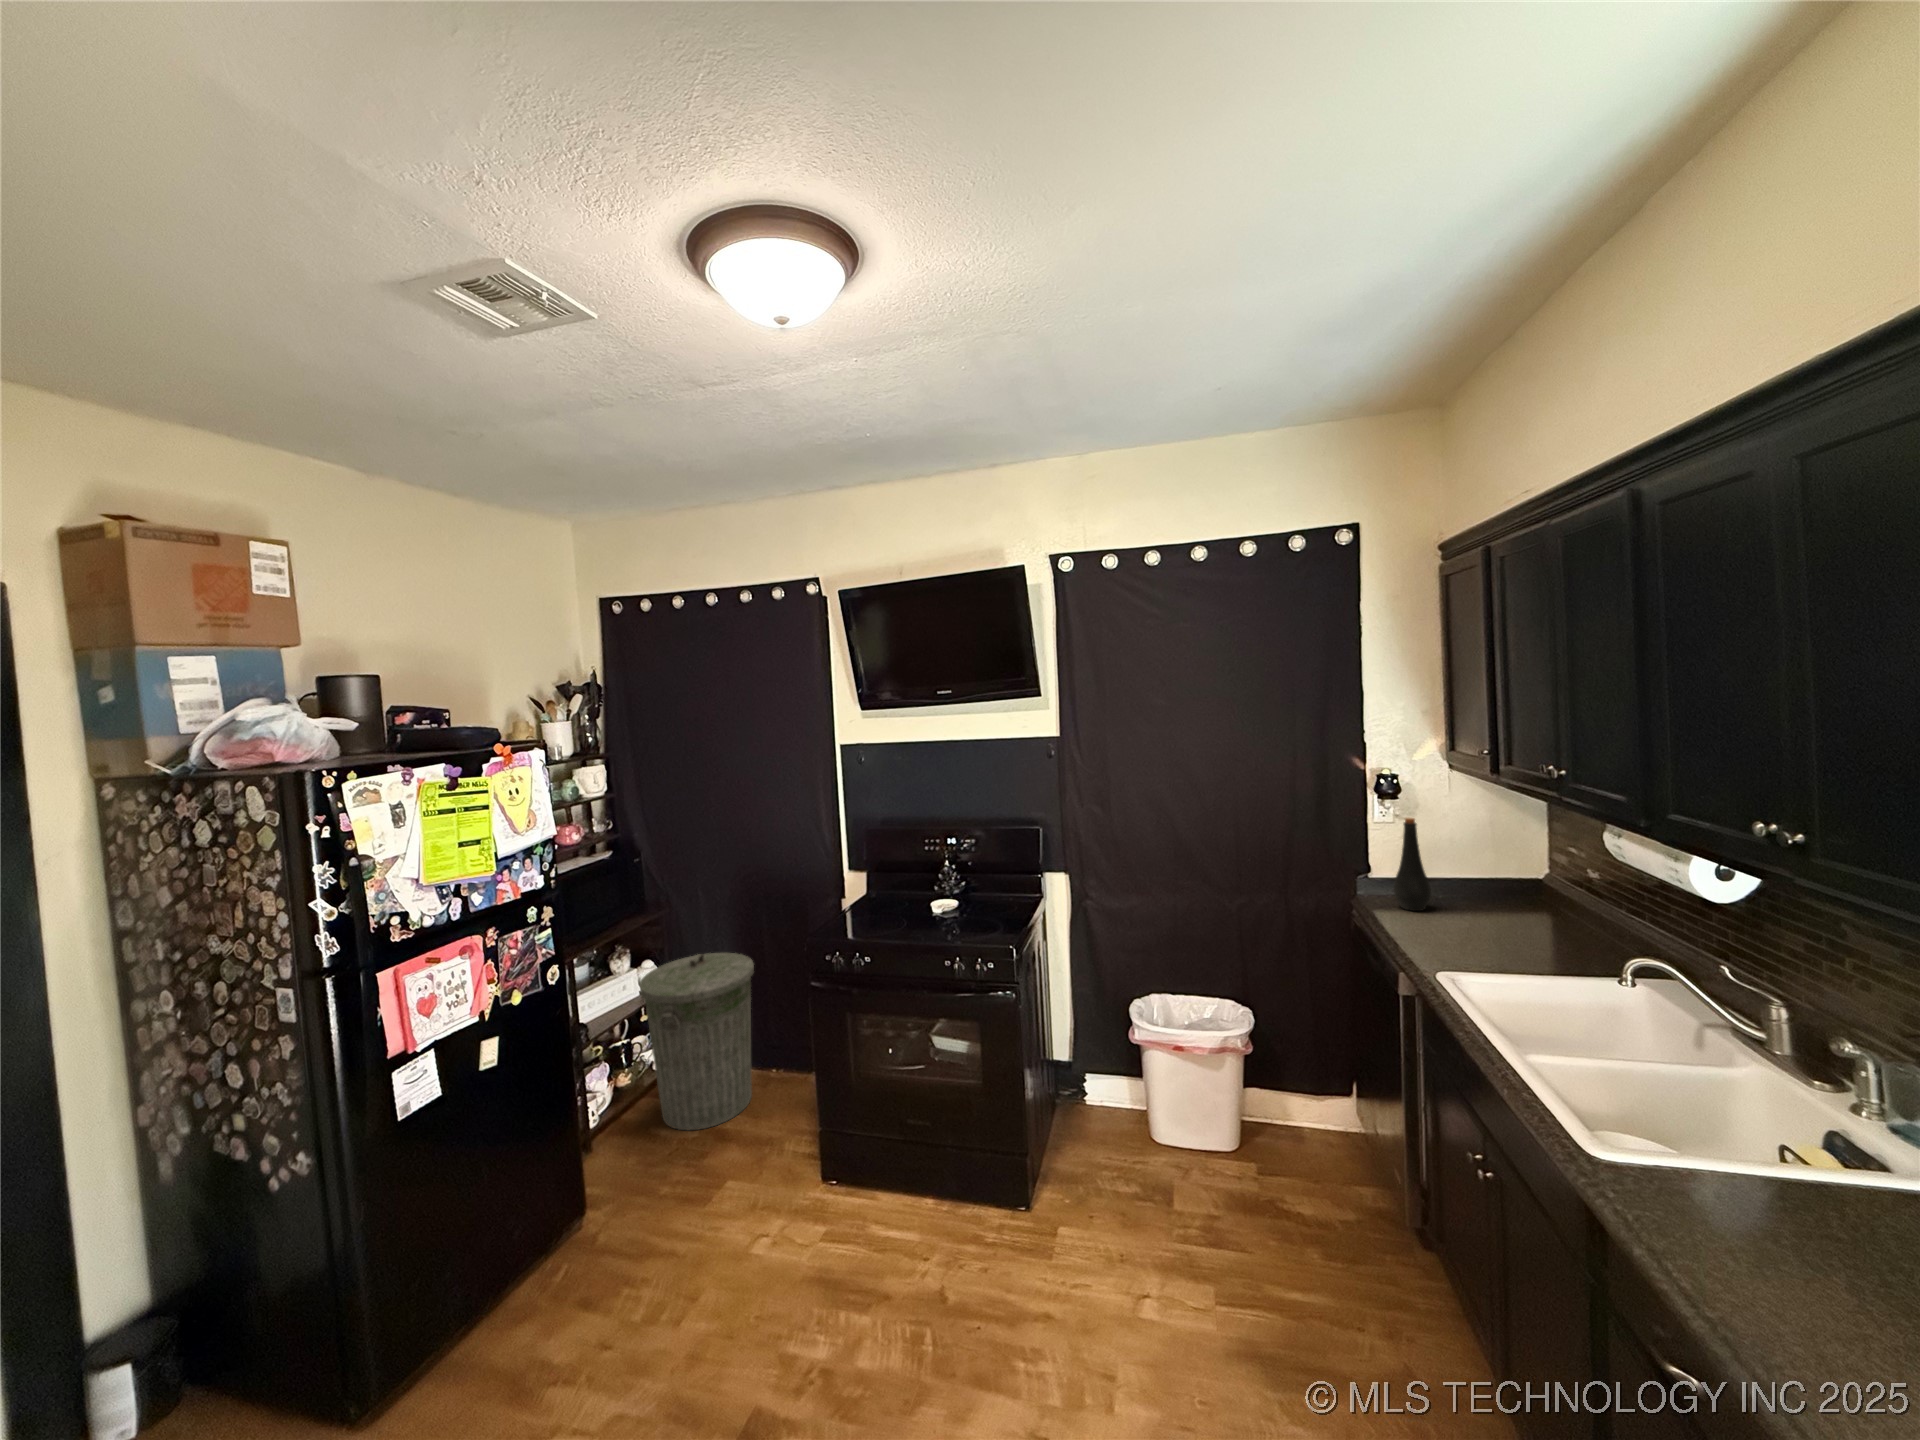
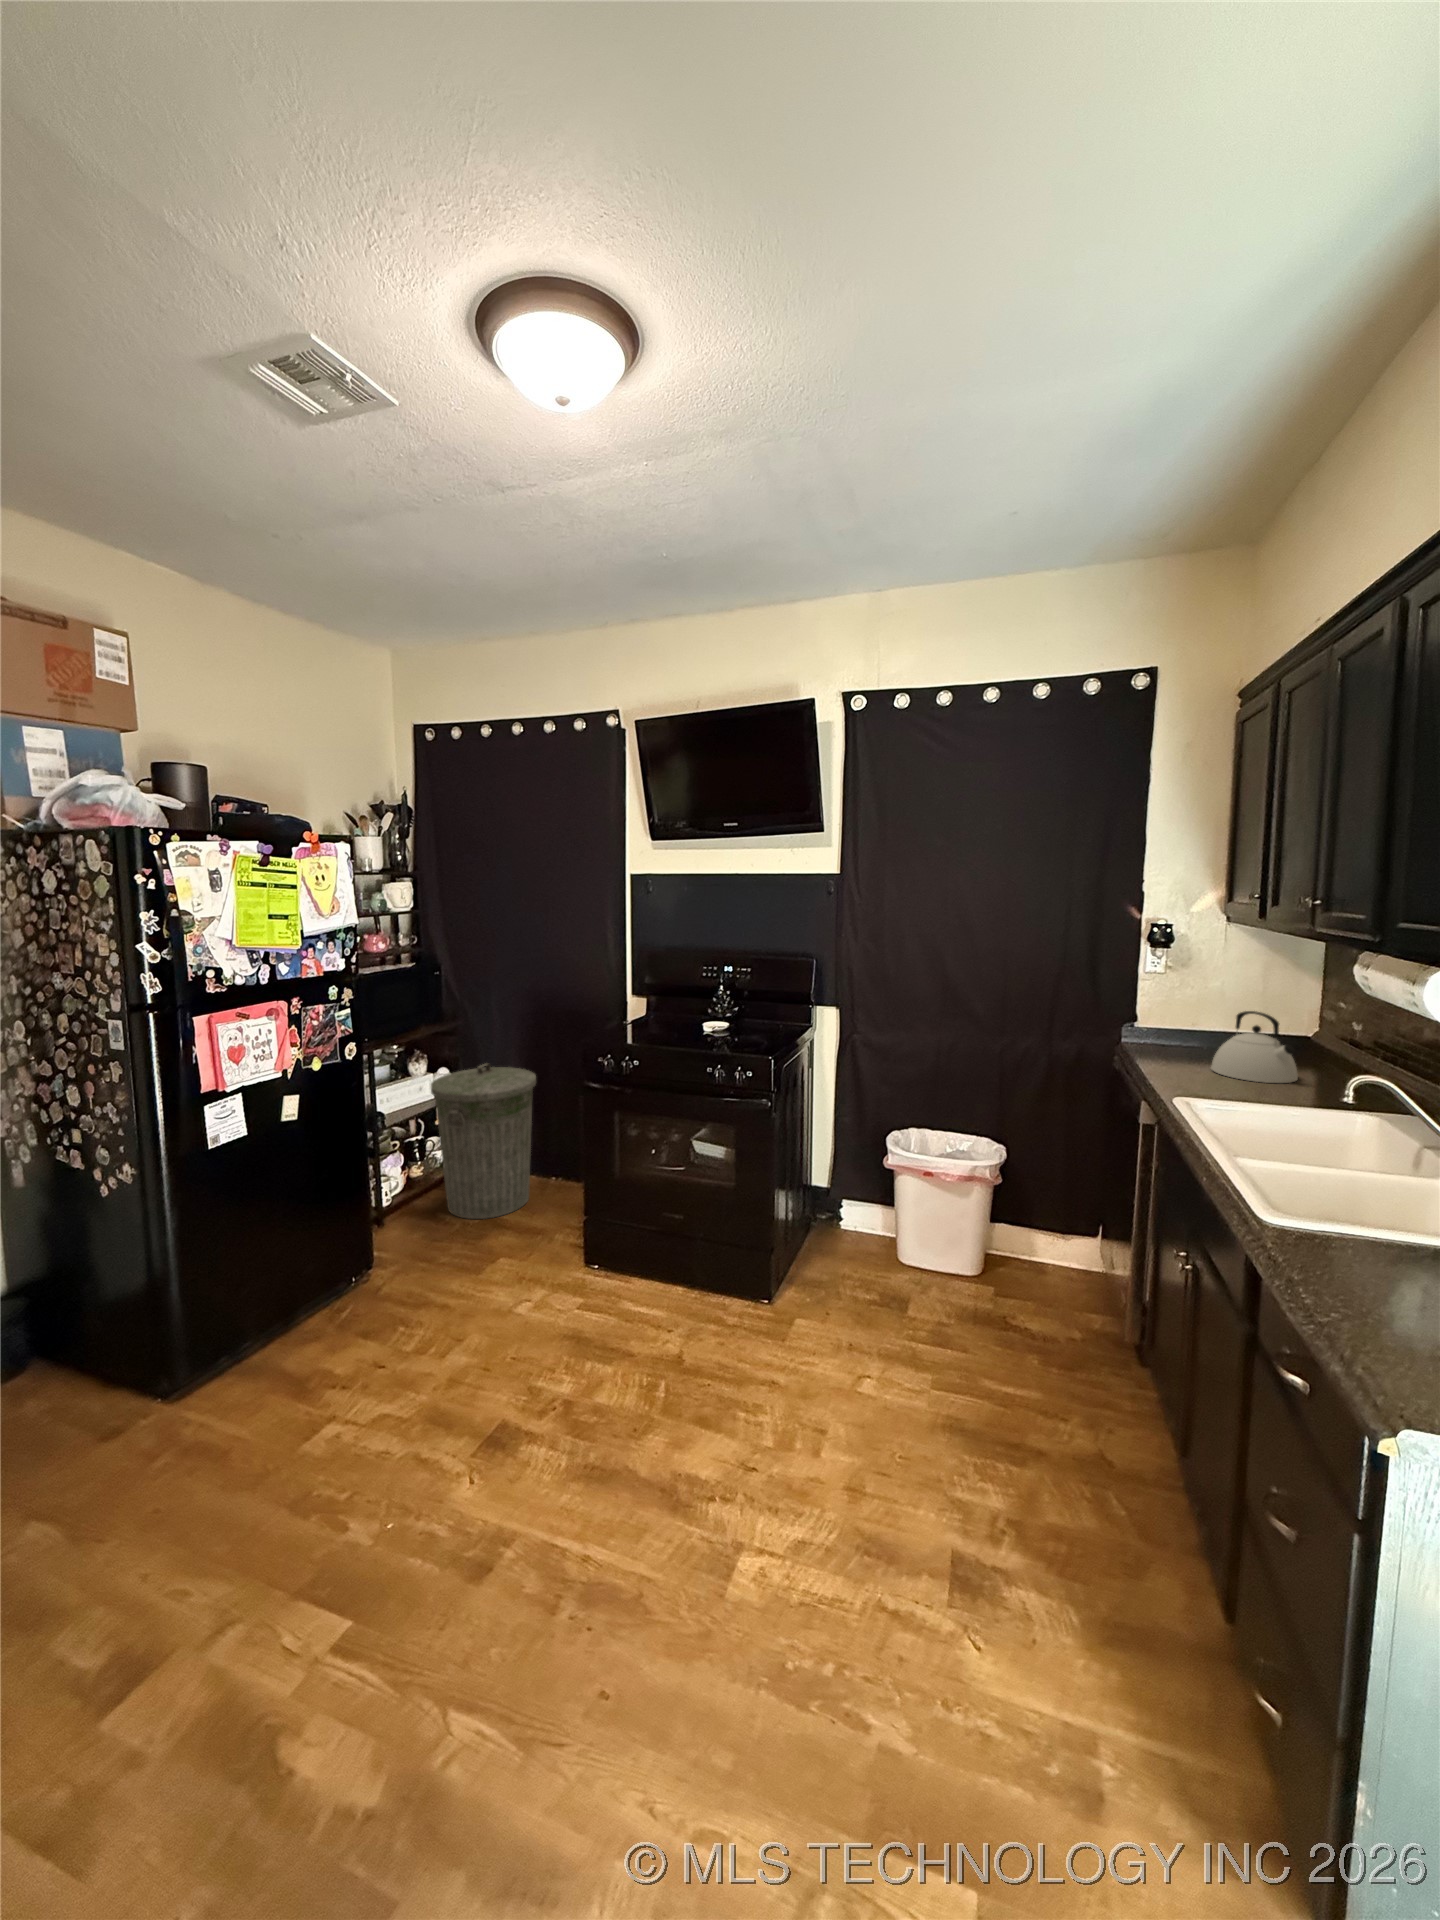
bottle: present [1394,818,1431,911] -> none [1156,964,1193,1056]
kettle: none [1456,868,1545,943] -> present [1211,1011,1298,1083]

